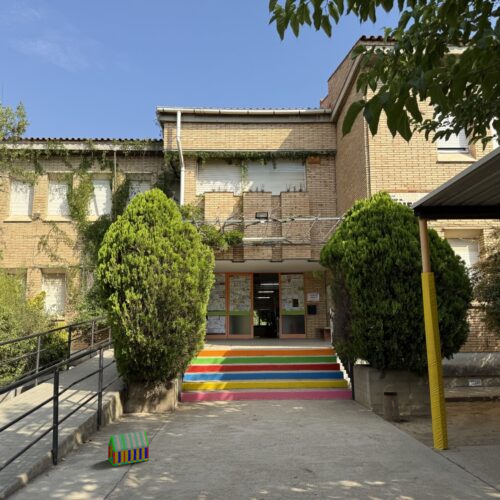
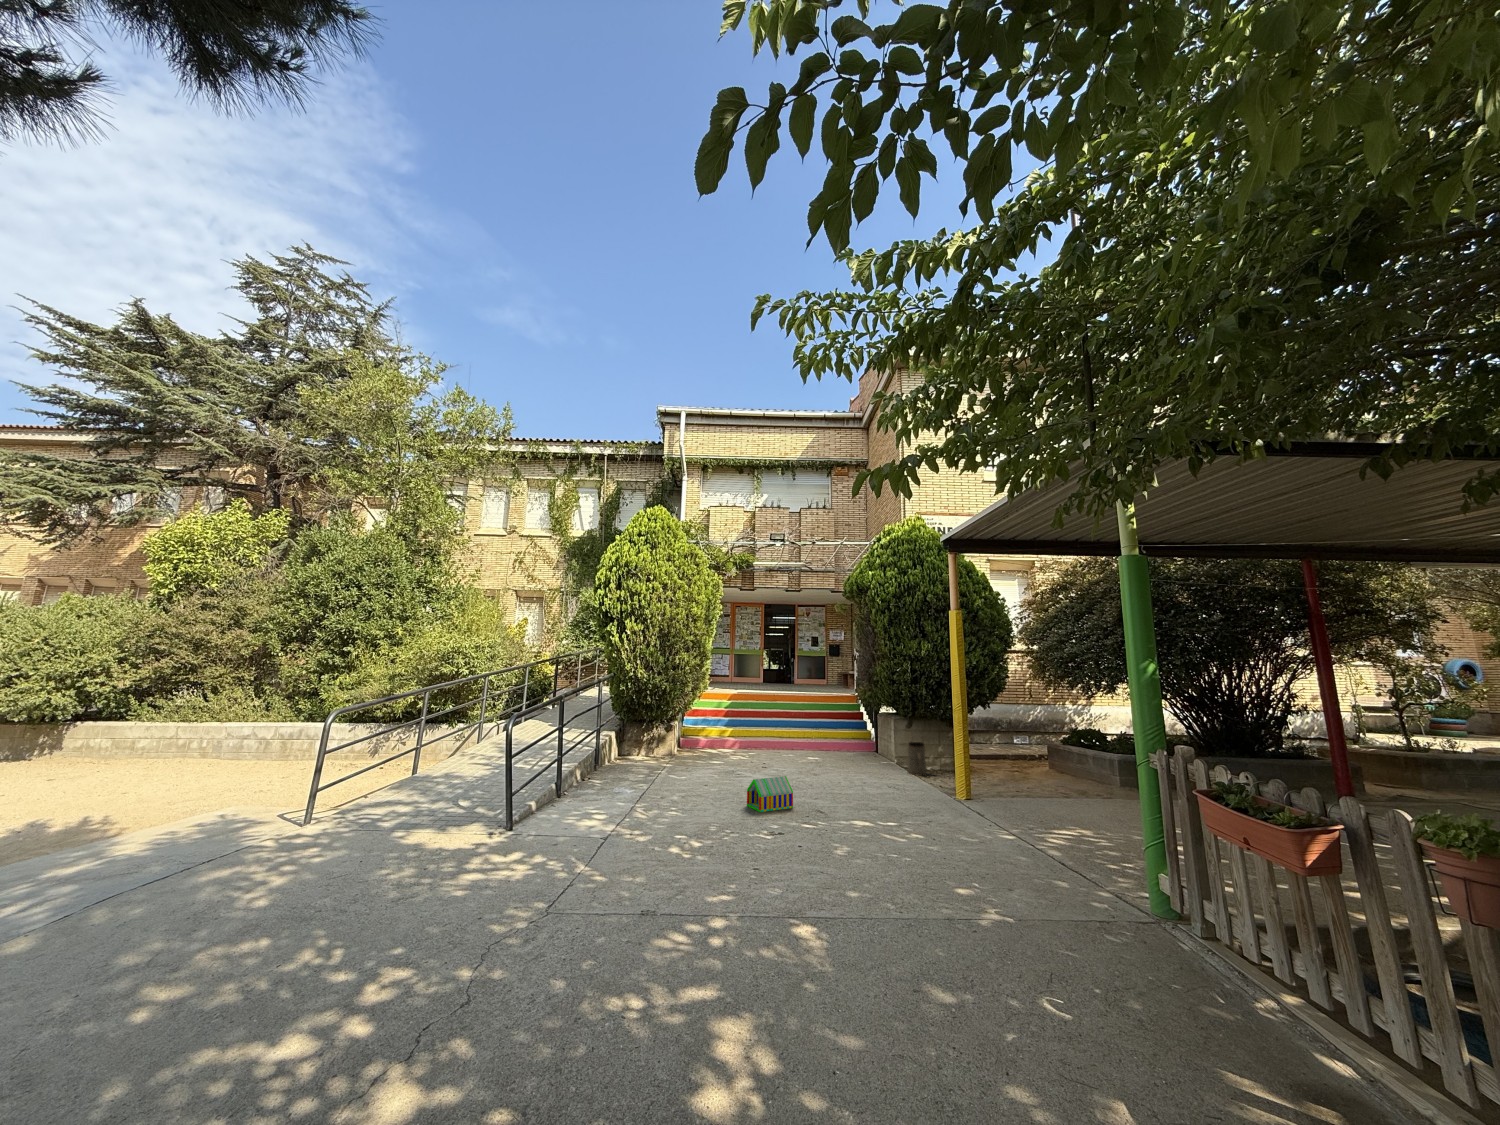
toy house: present [108,431,149,466] -> present [747,776,793,812]

